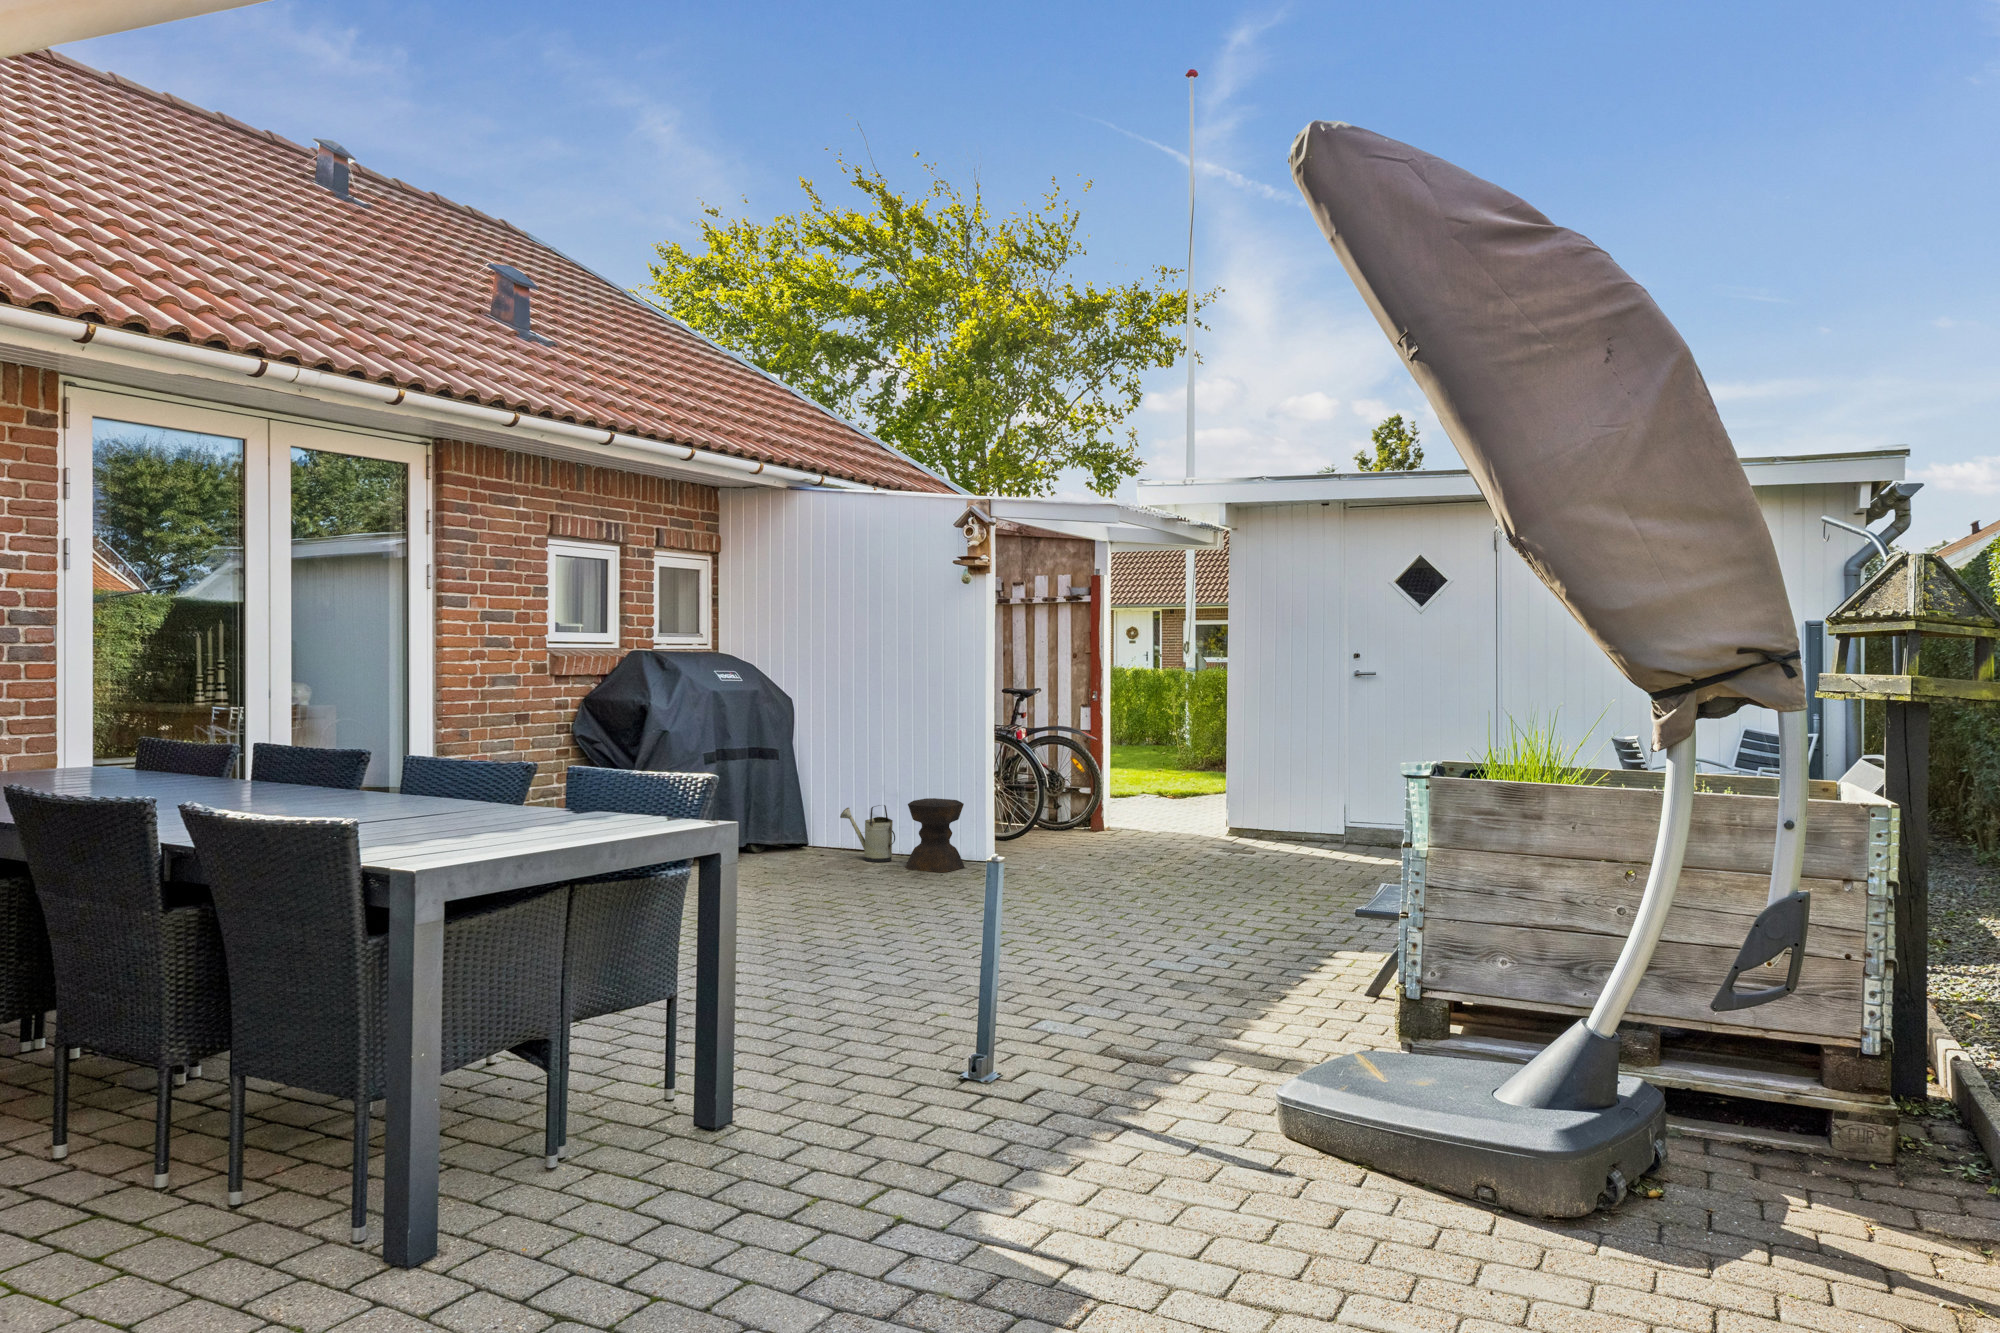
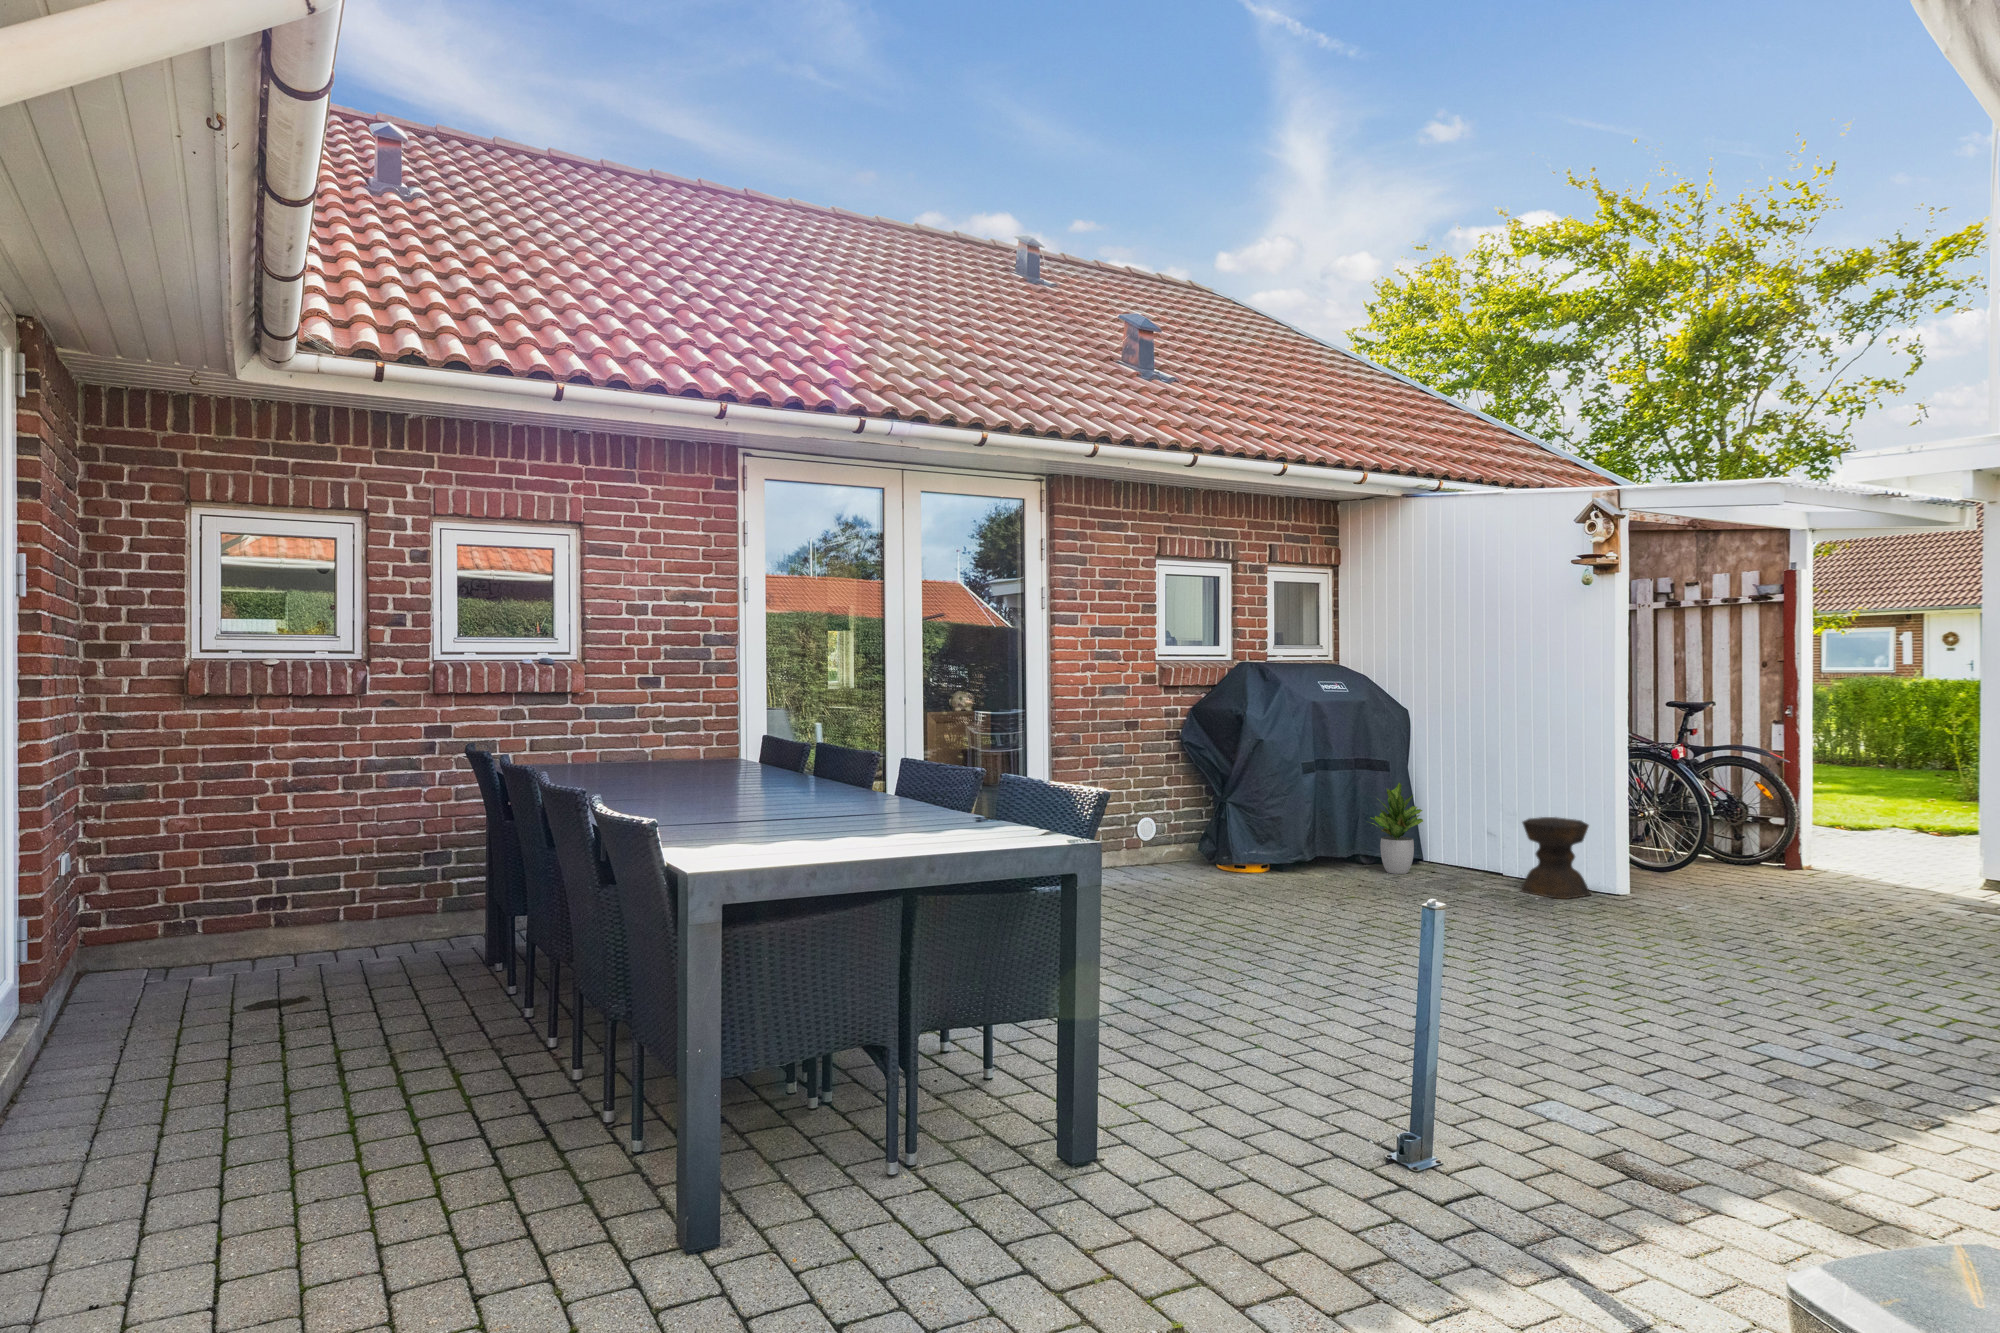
potted plant: none [760,772,816,862] -> present [1371,783,1423,874]
watering can: present [840,805,895,862] -> none [1455,821,1513,882]

